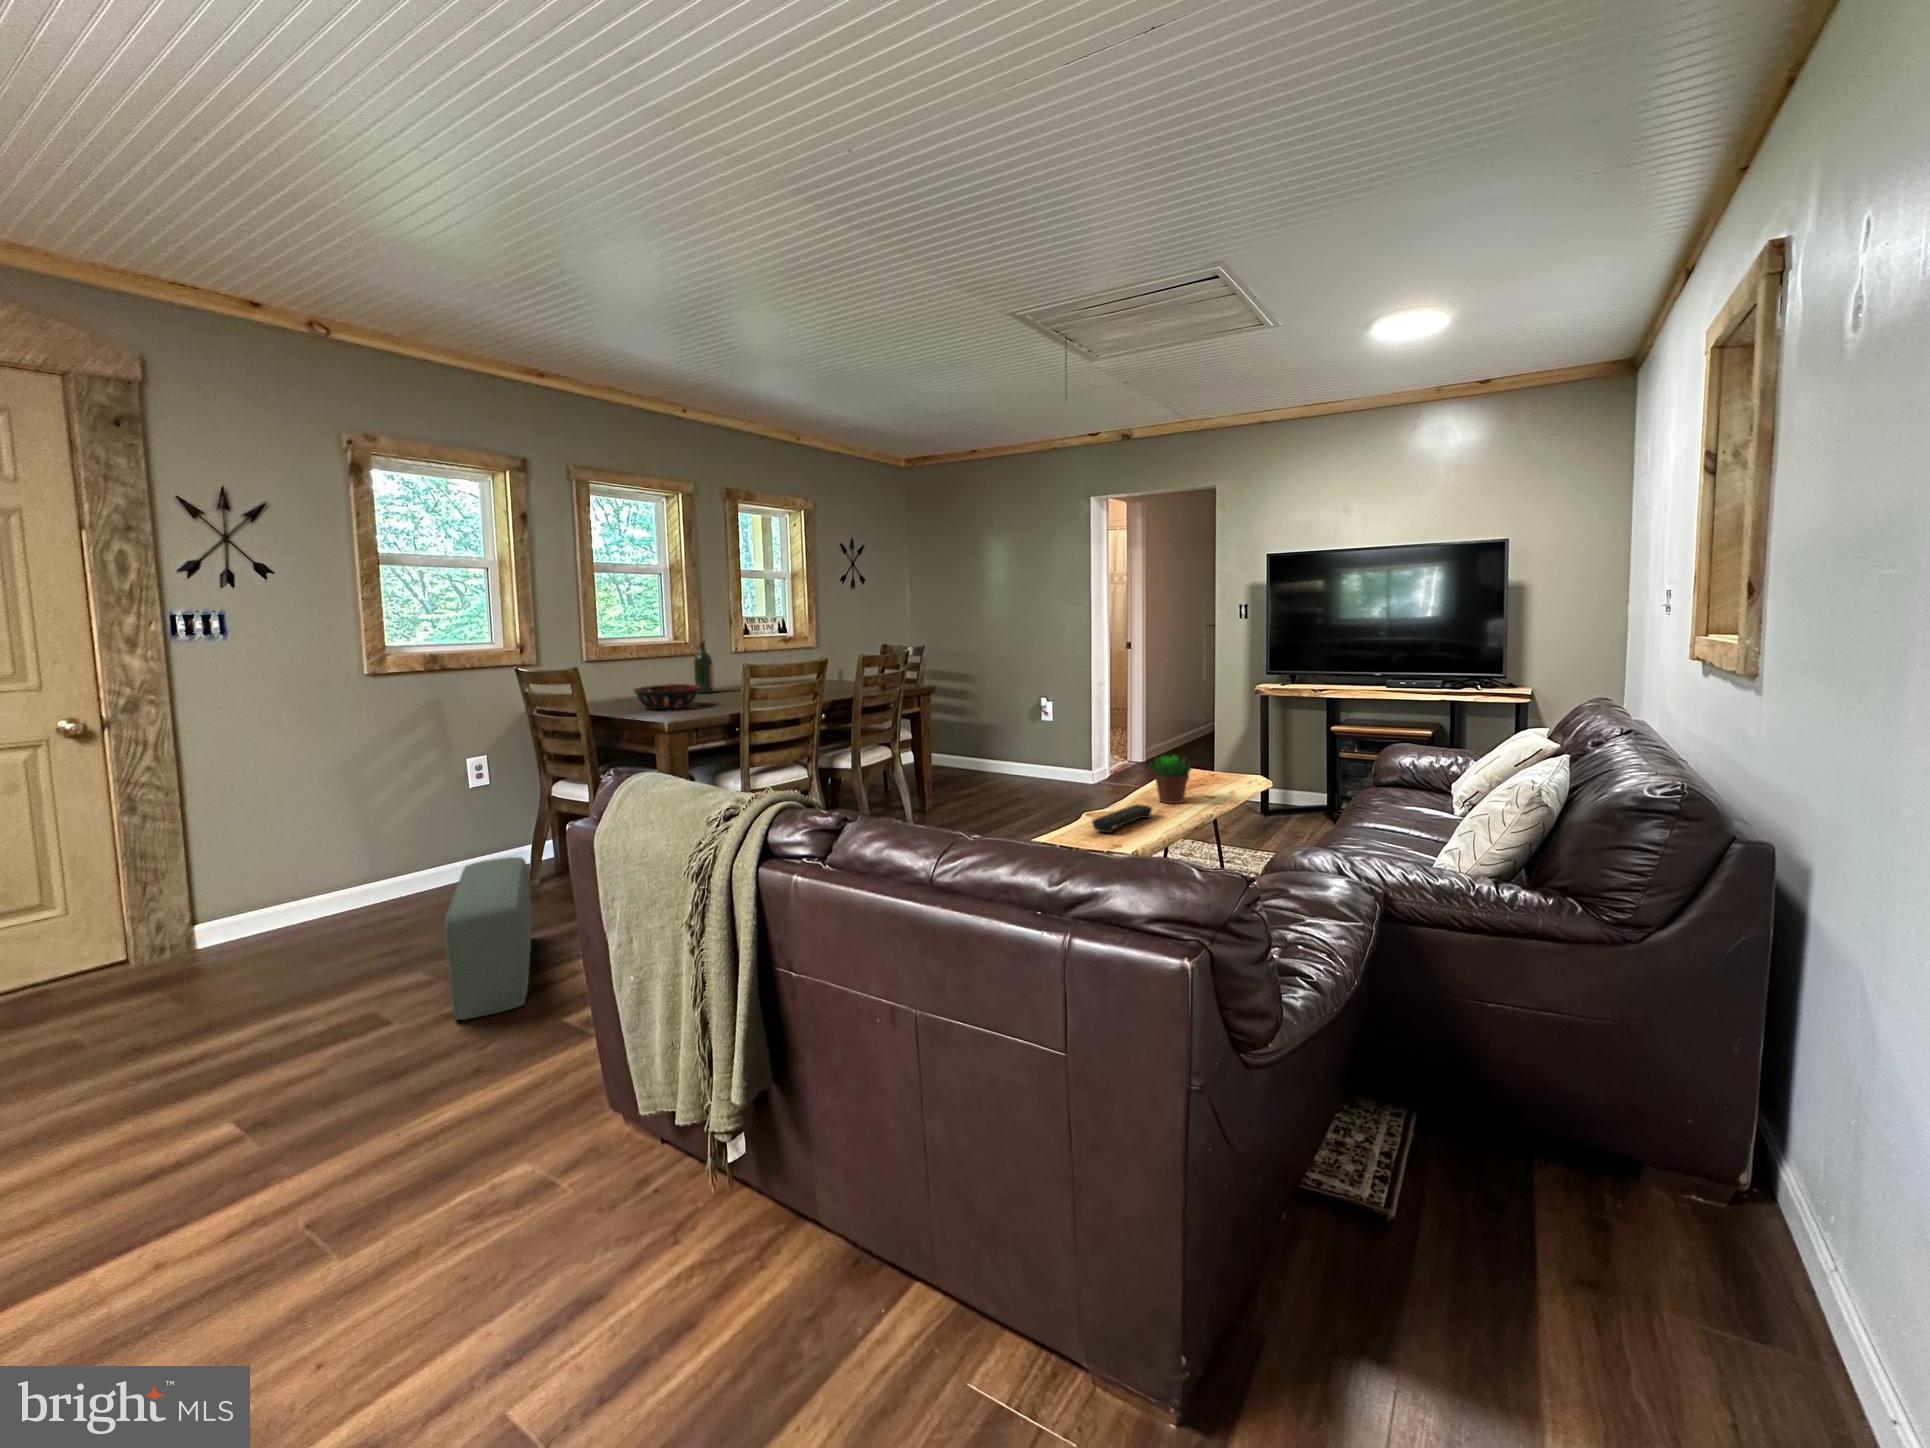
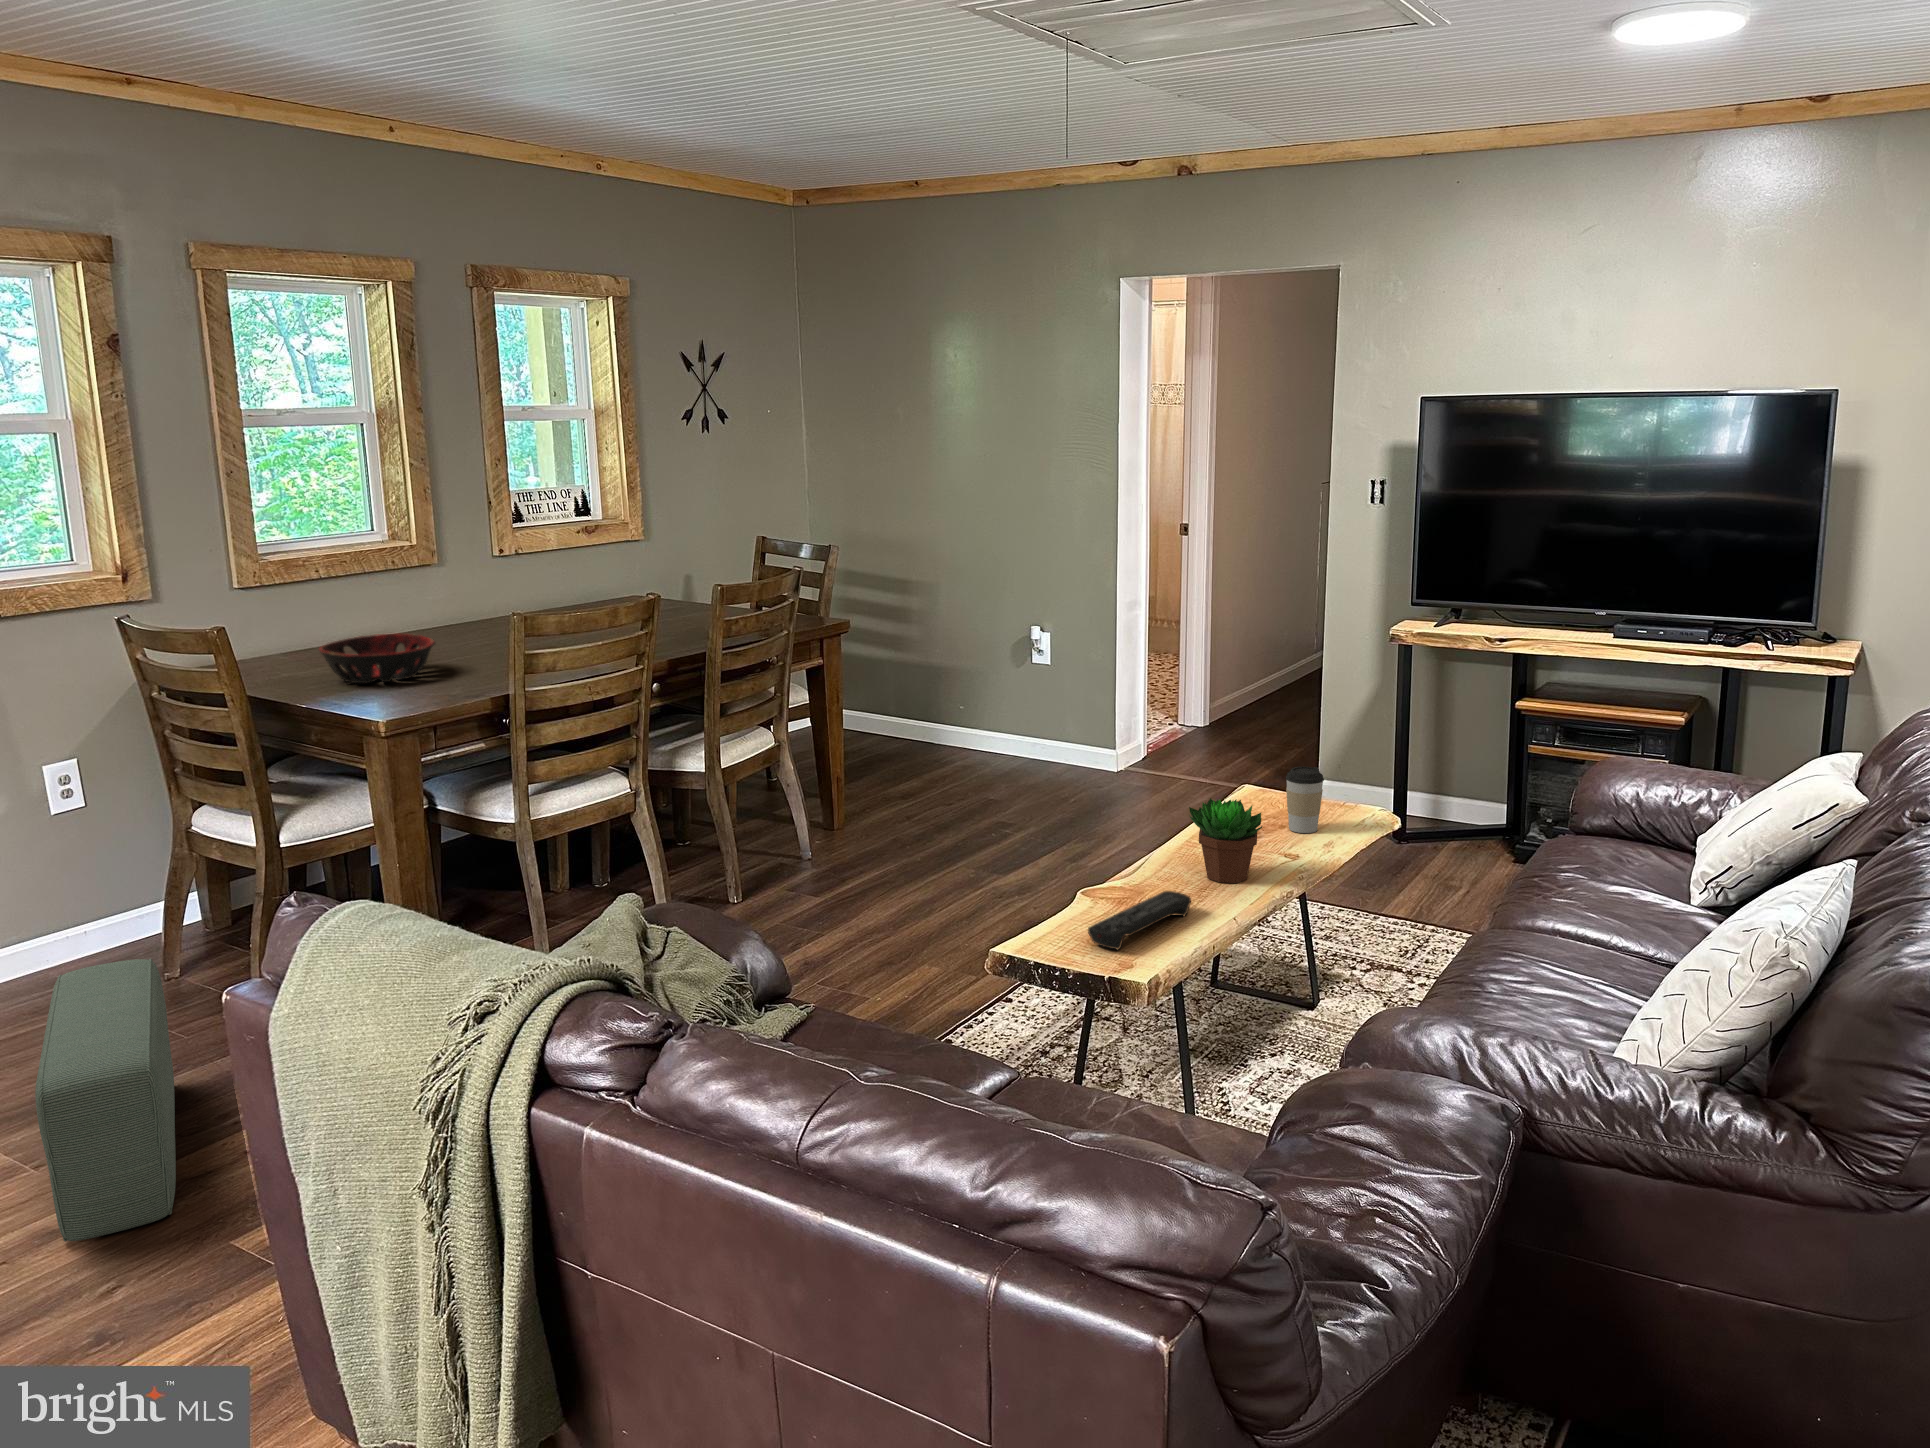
wine bottle: present [694,640,714,693] -> none [421,543,458,637]
coffee cup: none [1202,743,1225,782] -> present [1286,767,1324,833]

